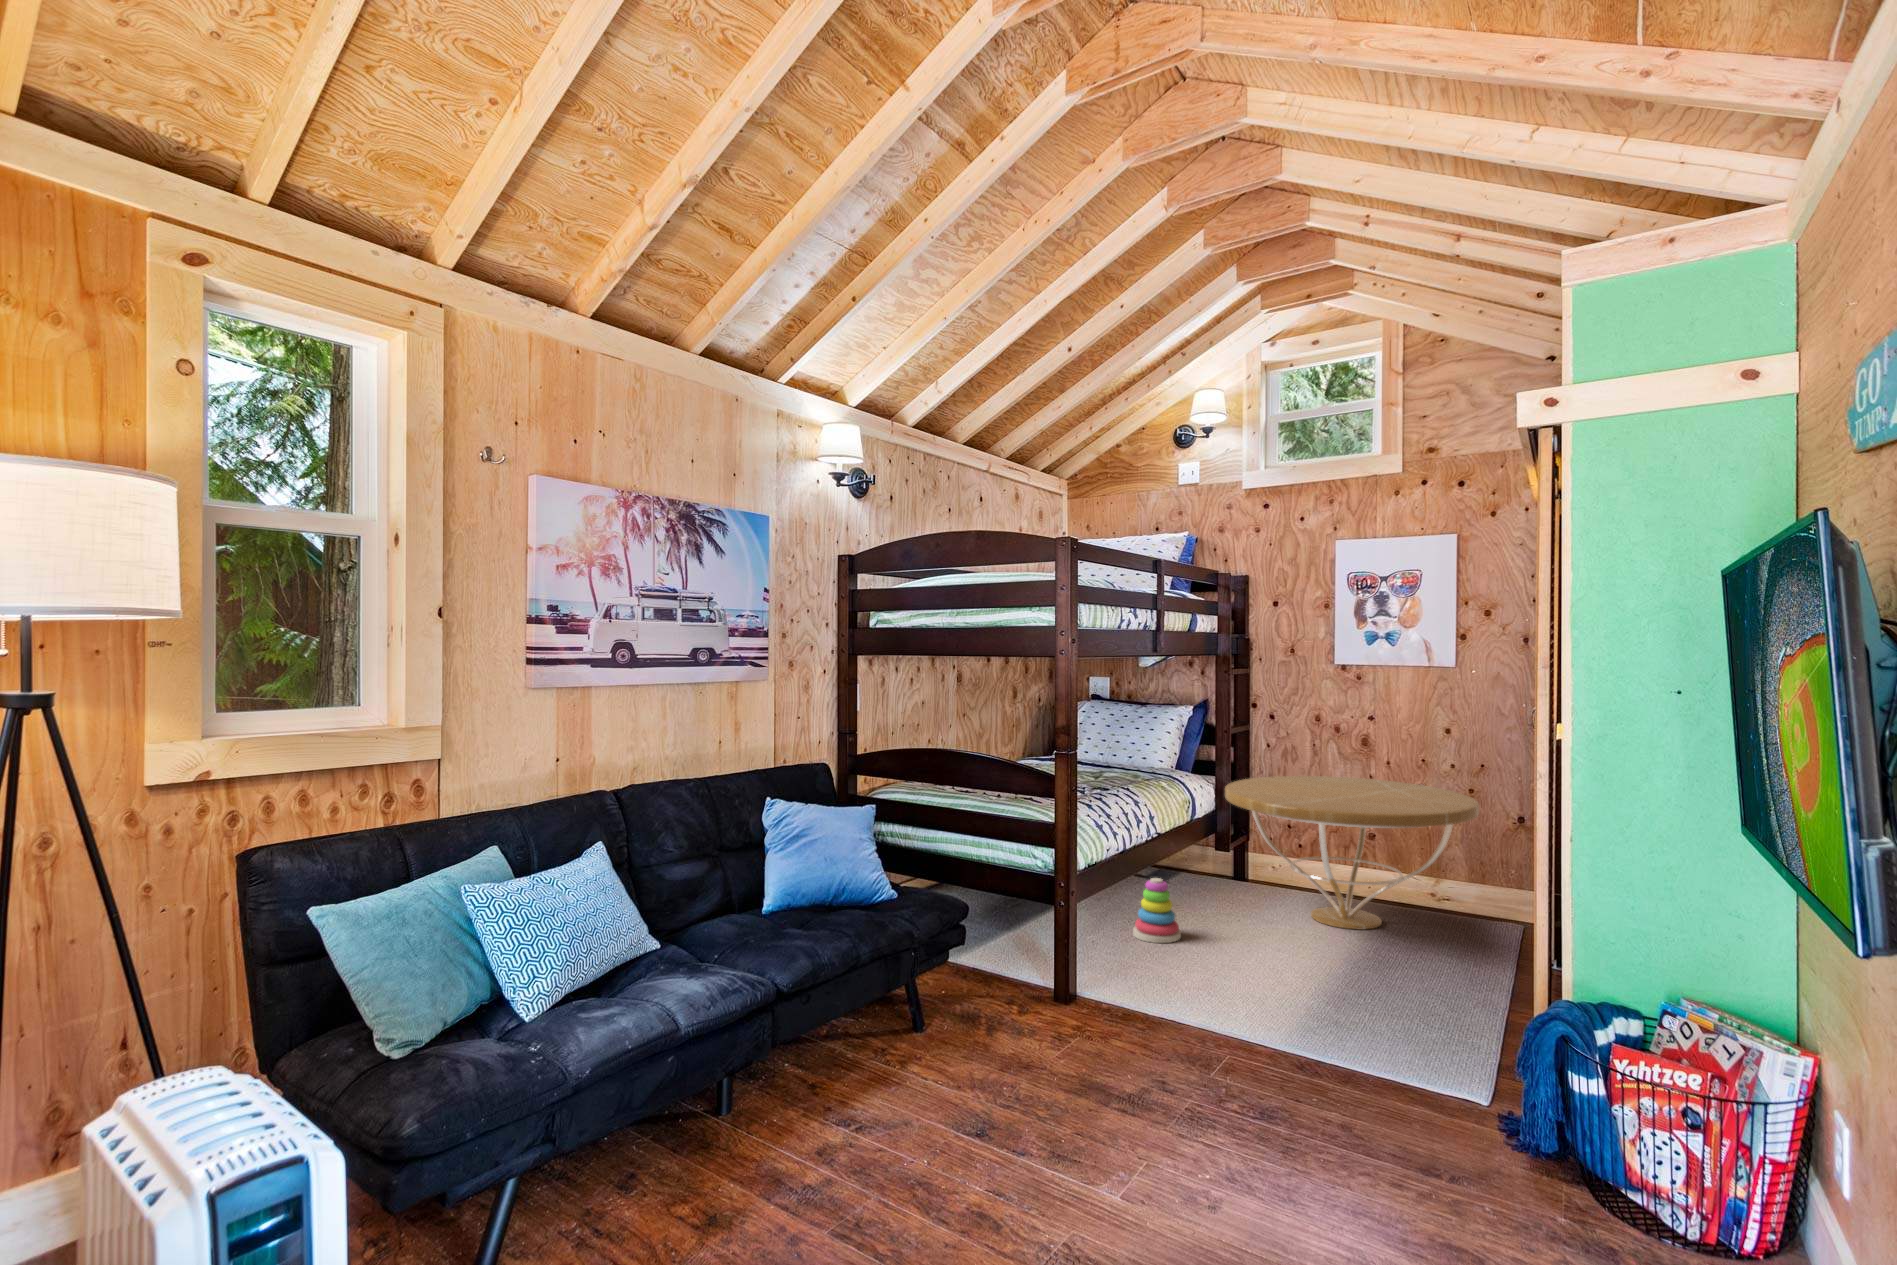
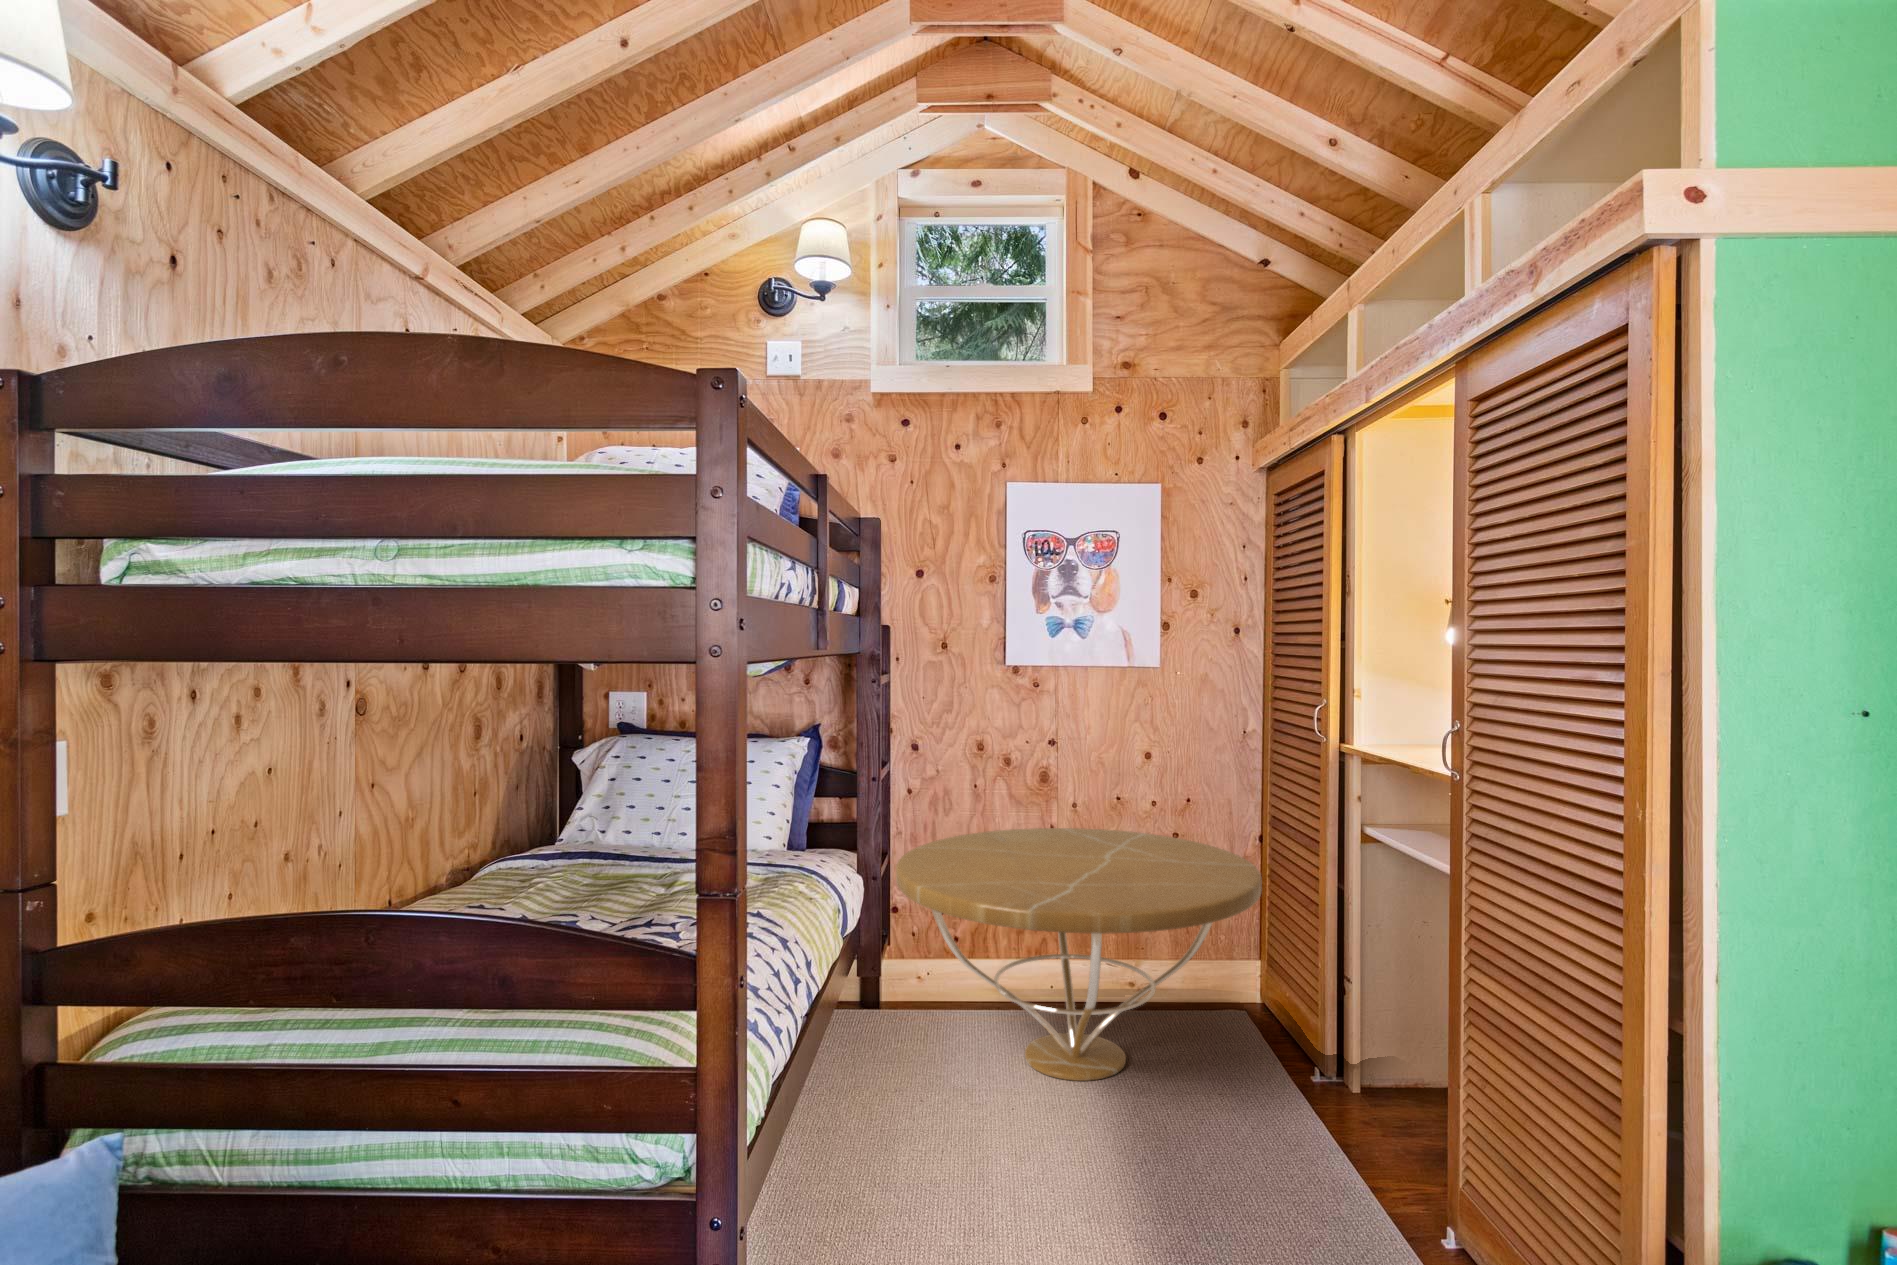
stacking toy: present [1133,878,1181,943] -> none [800,1089,891,1233]

